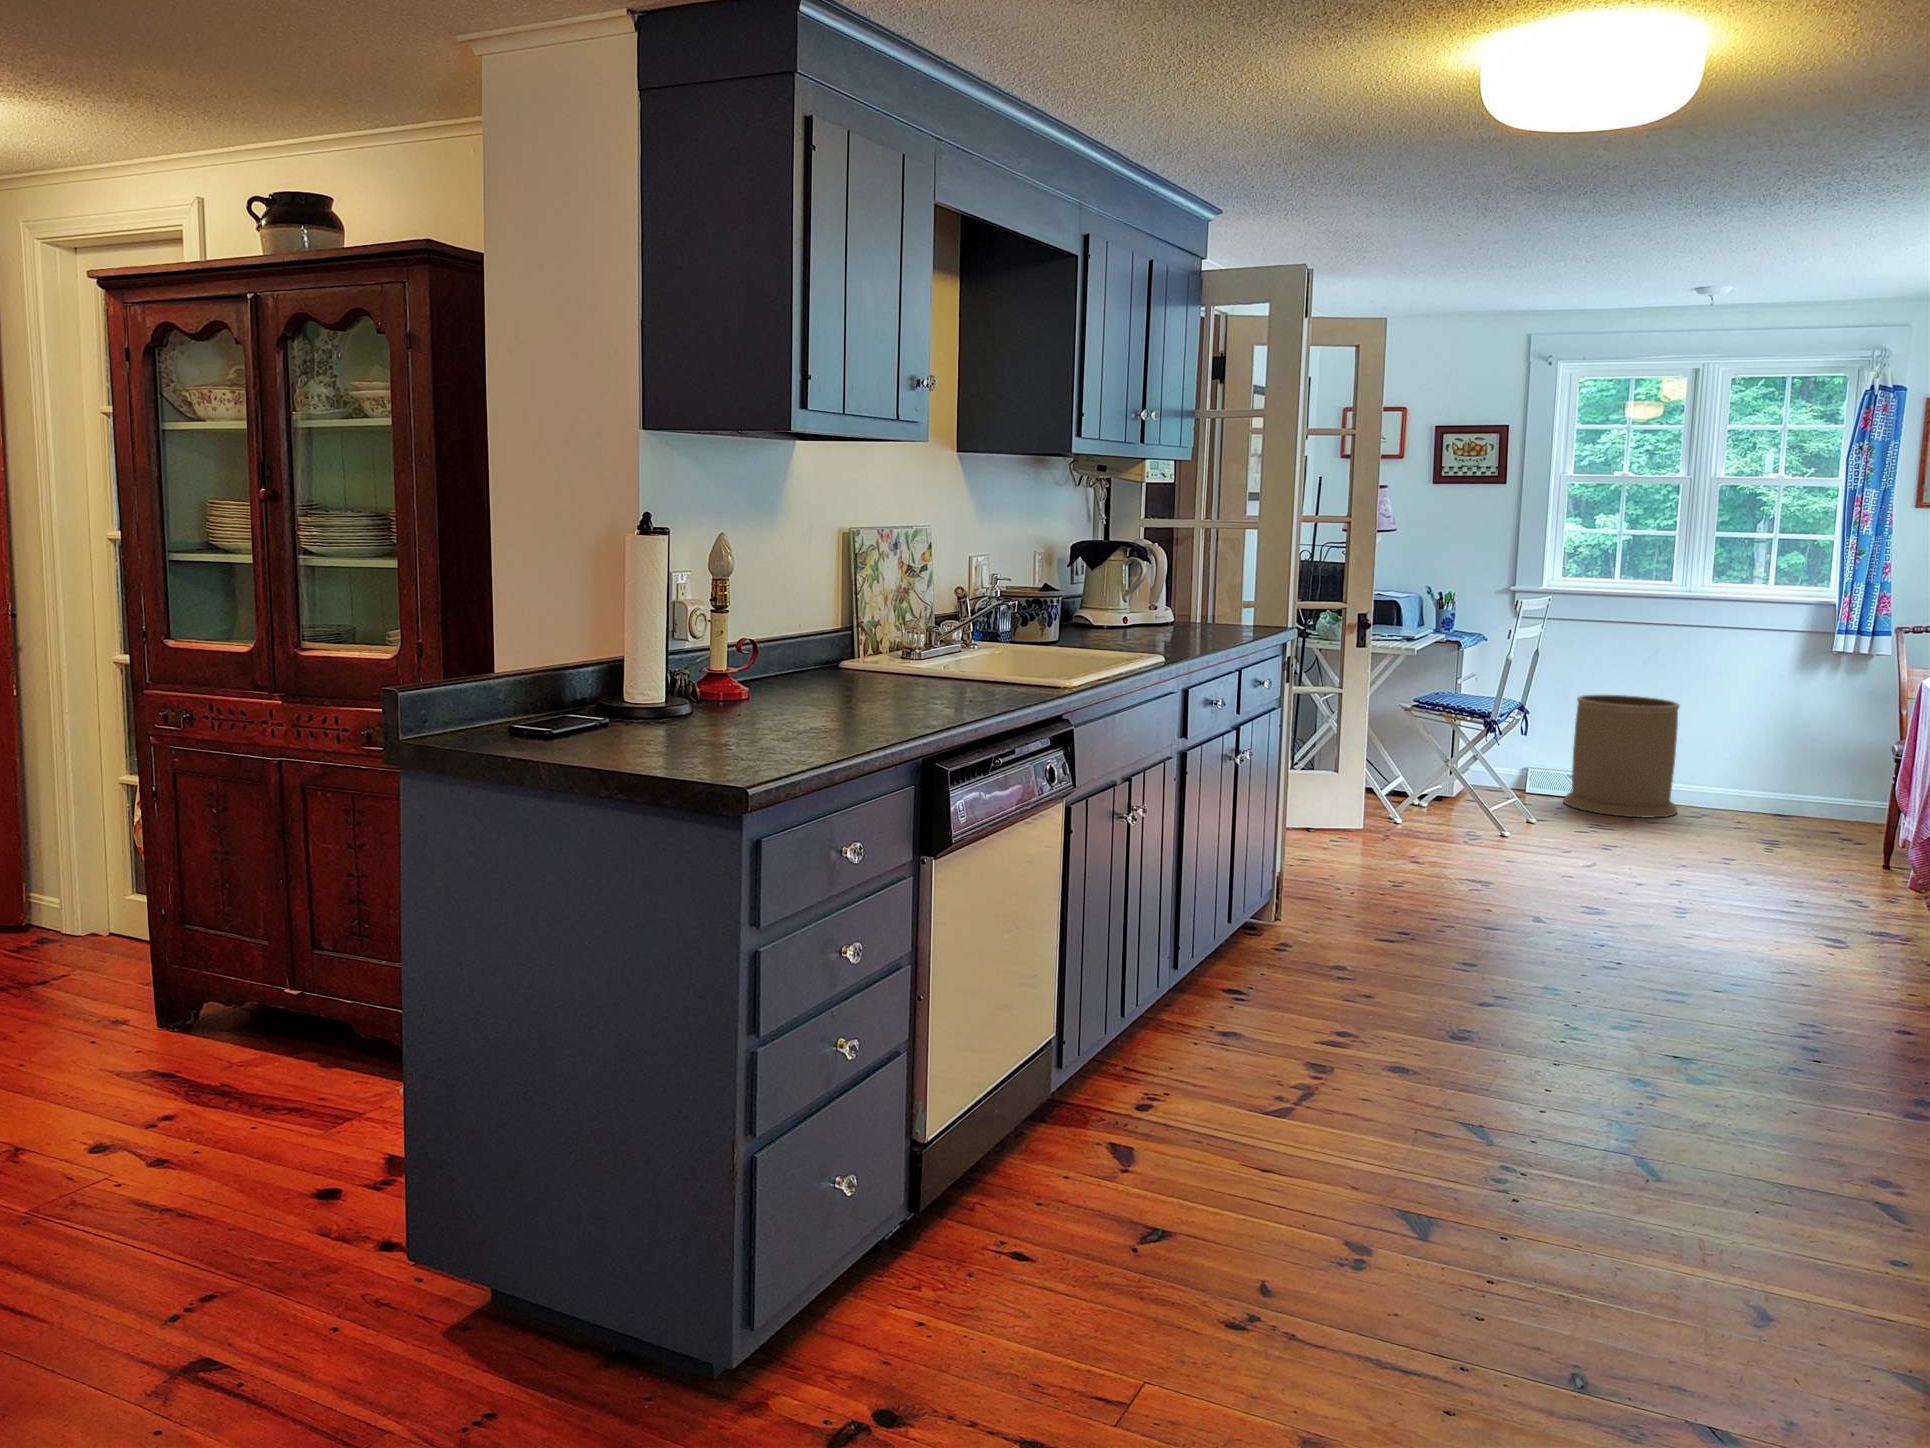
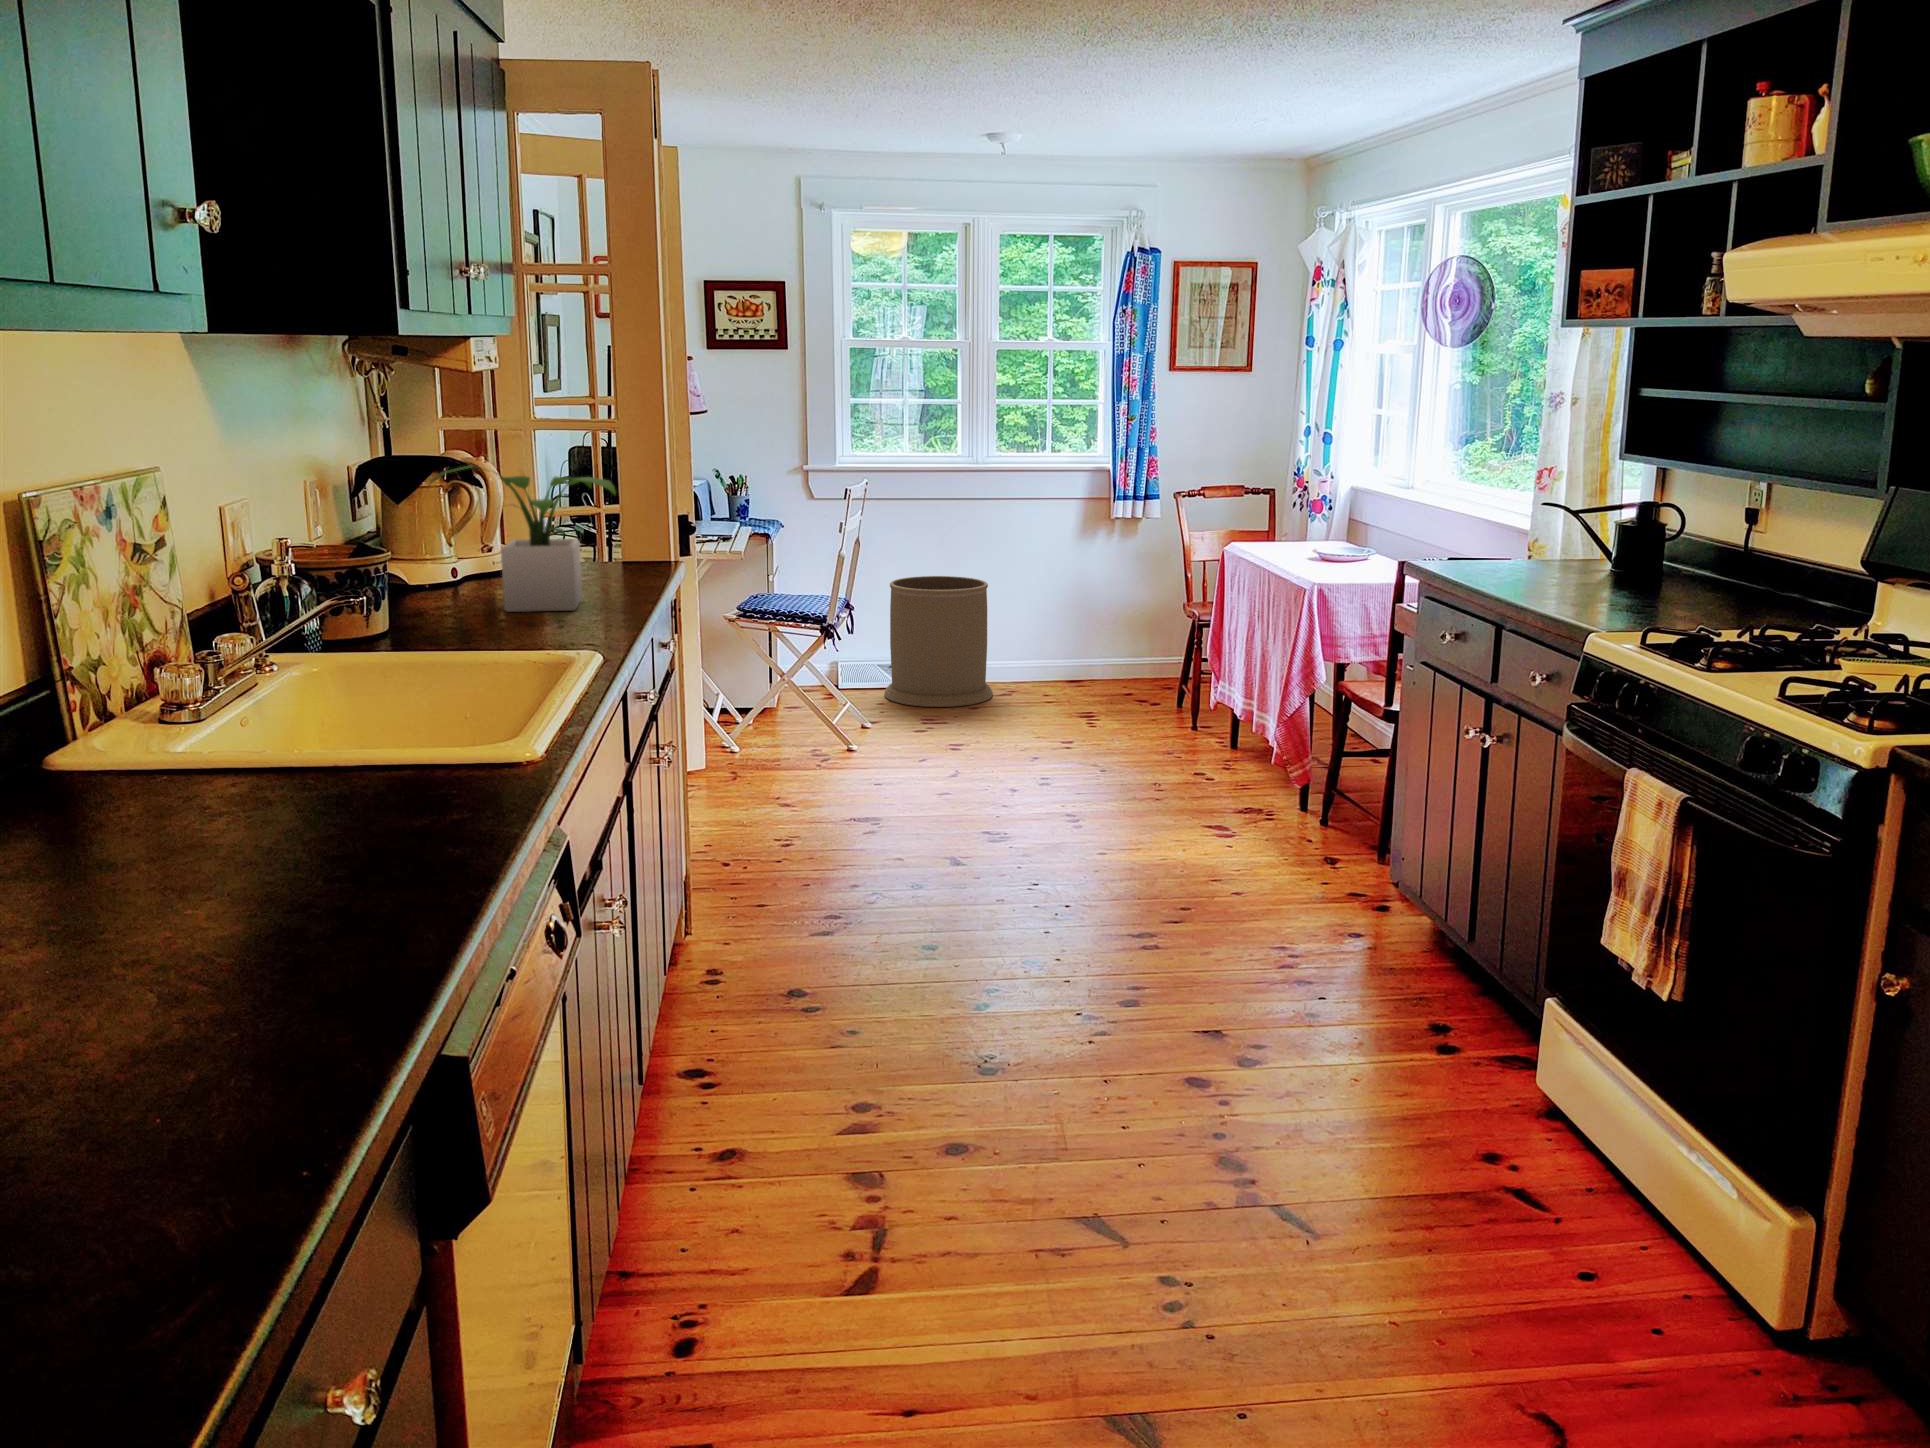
potted plant: none [1094,543,1206,642] -> present [429,465,616,612]

